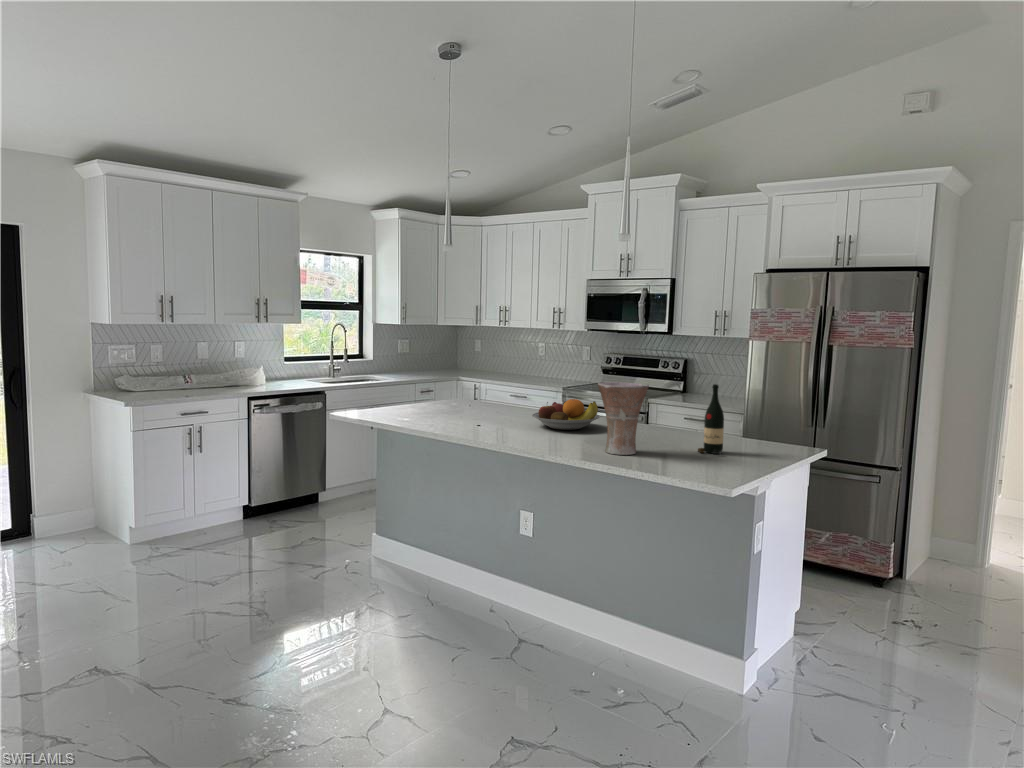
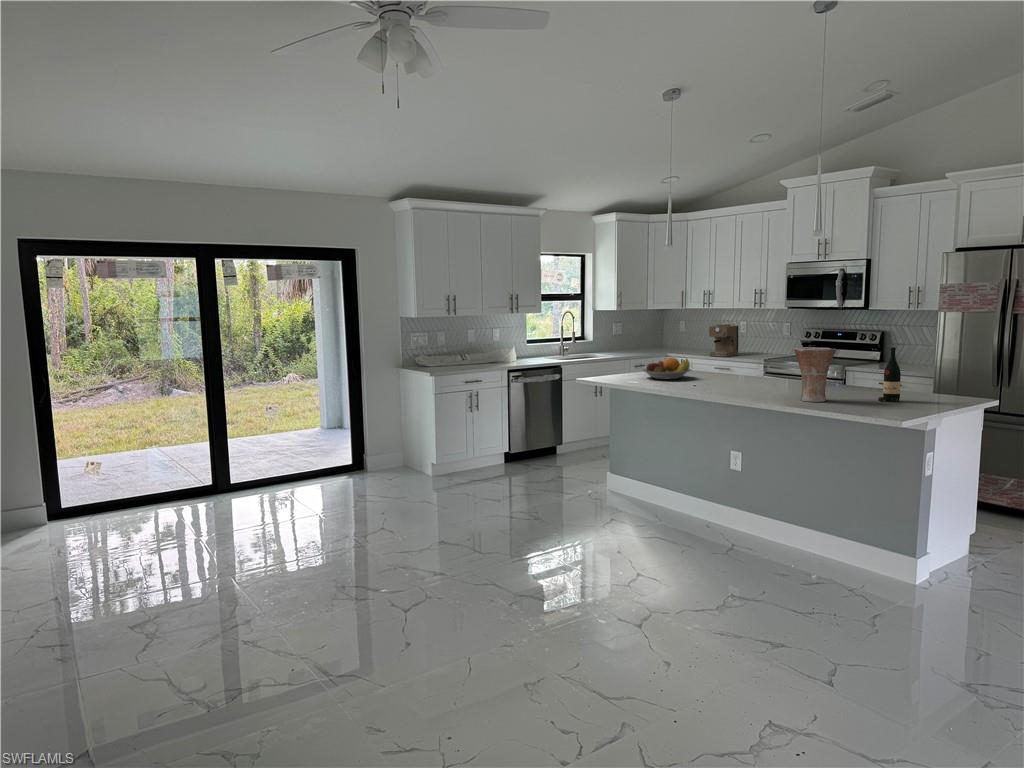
coffee maker: none [503,346,535,383] -> present [709,324,738,357]
fruit bowl: present [532,399,600,430] -> present [642,358,691,379]

